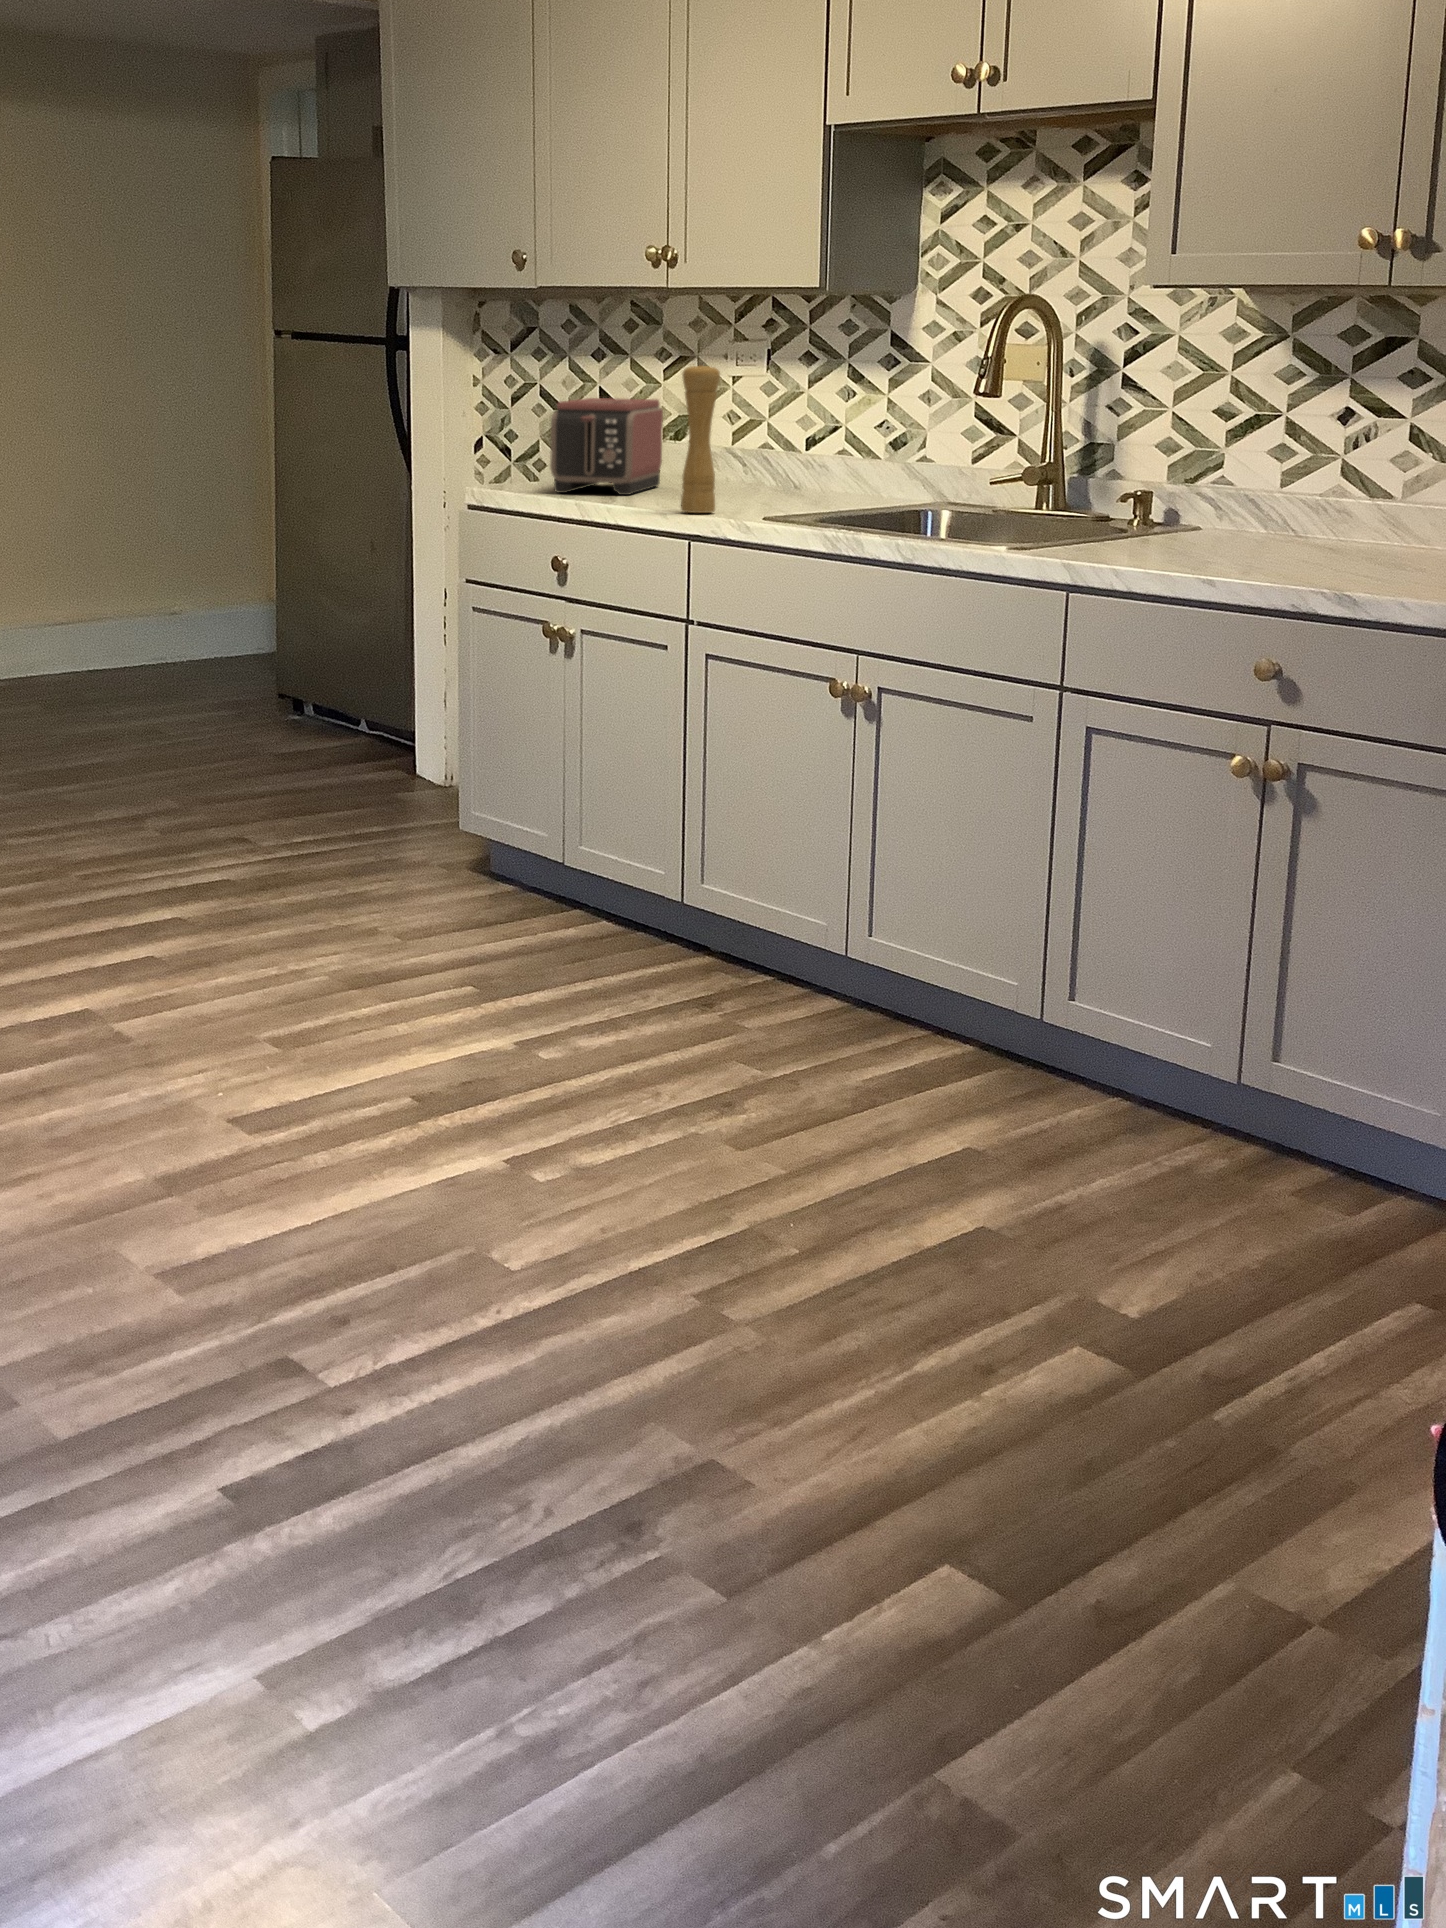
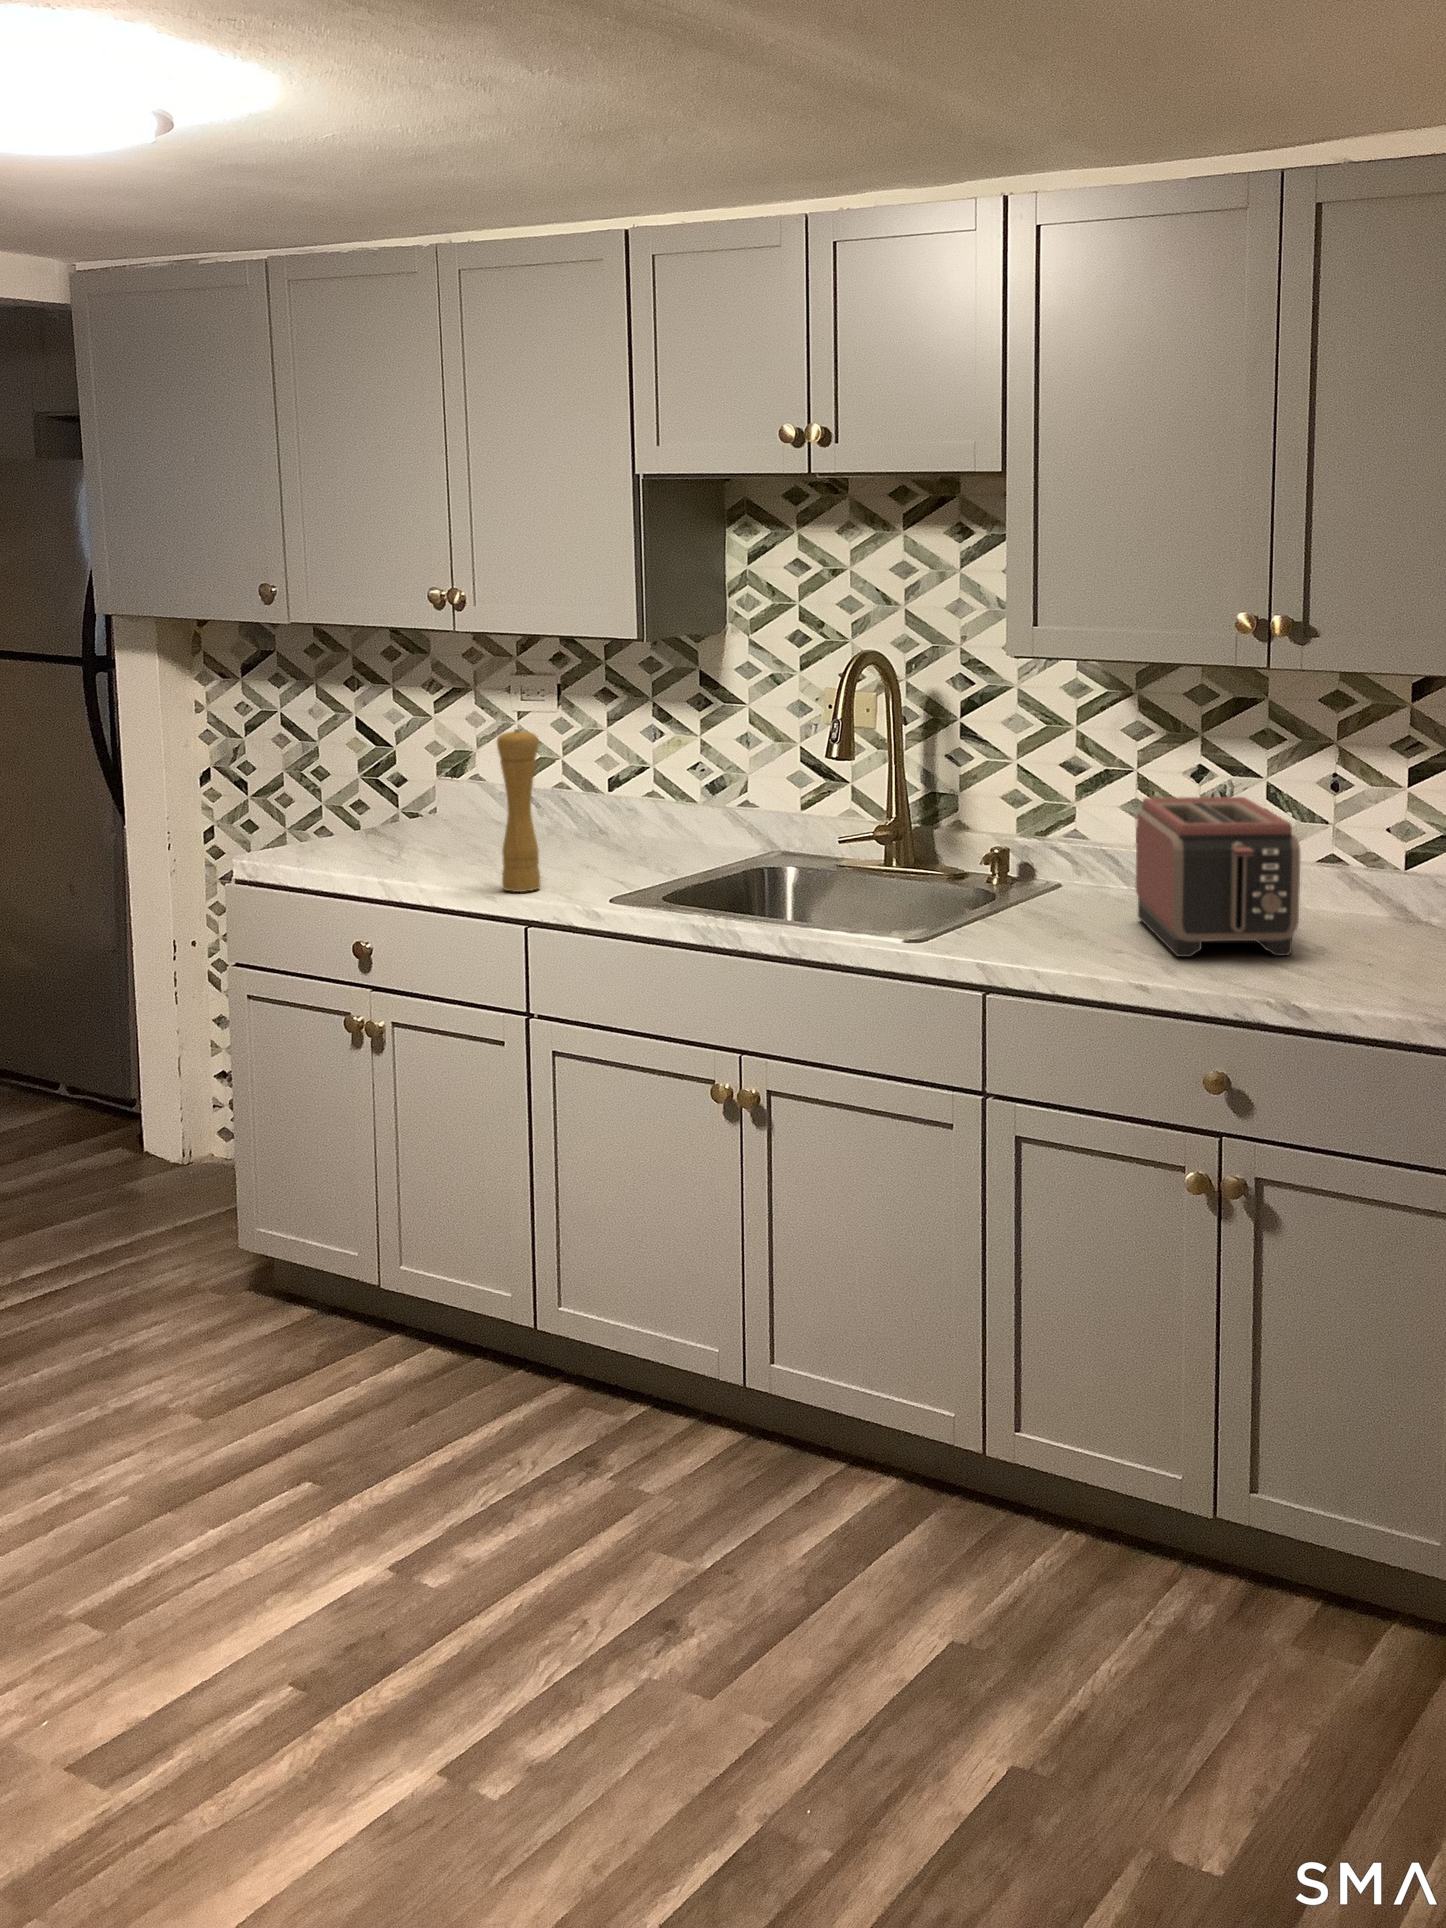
toaster: present [550,398,663,495] -> present [1136,797,1301,957]

